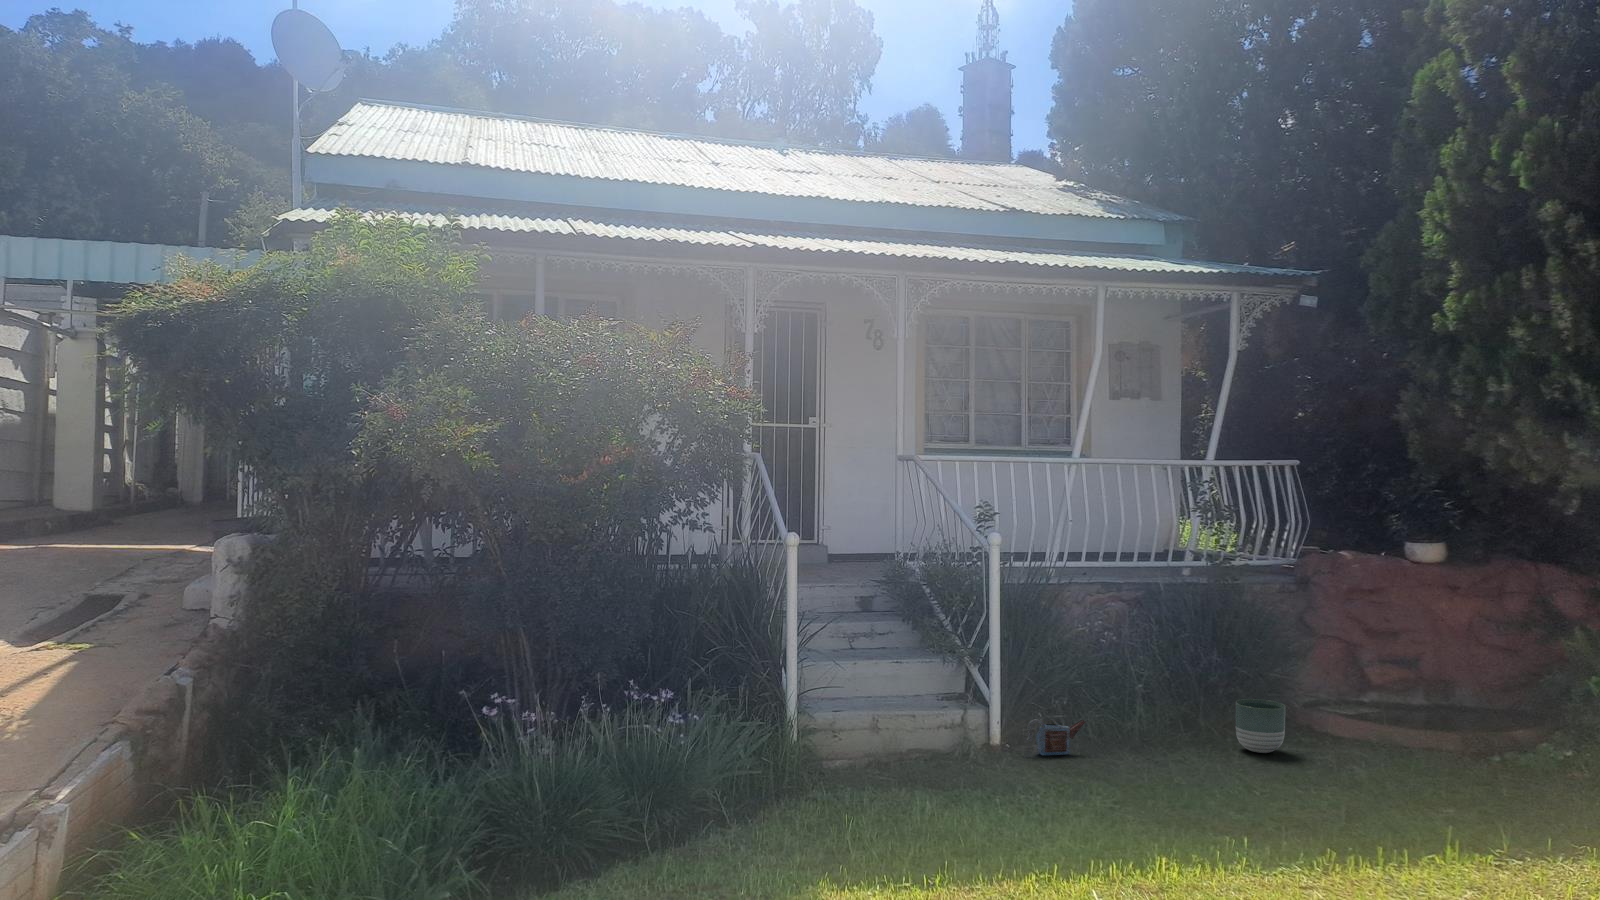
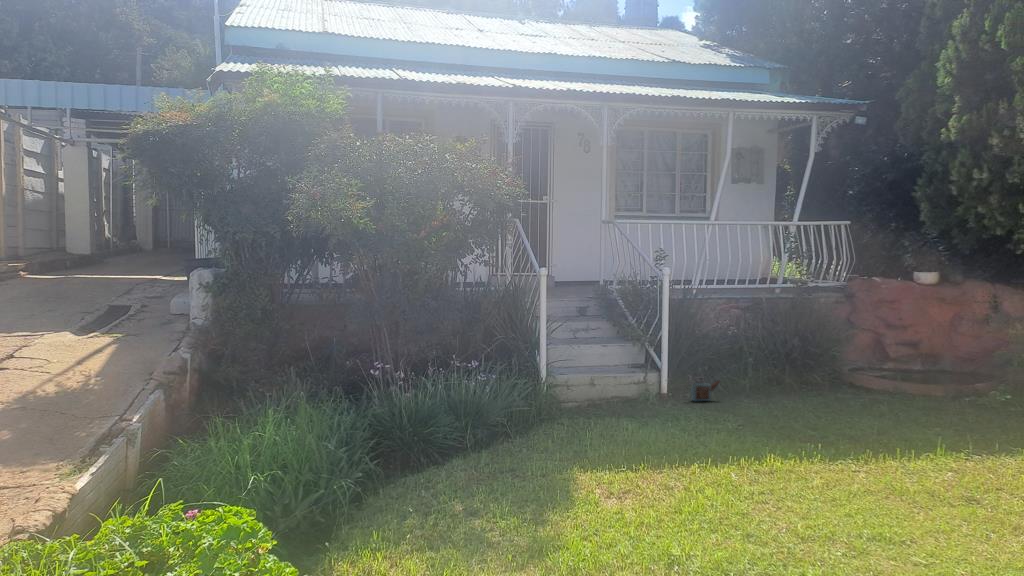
planter: present [1236,699,1286,753] -> none [812,368,843,400]

